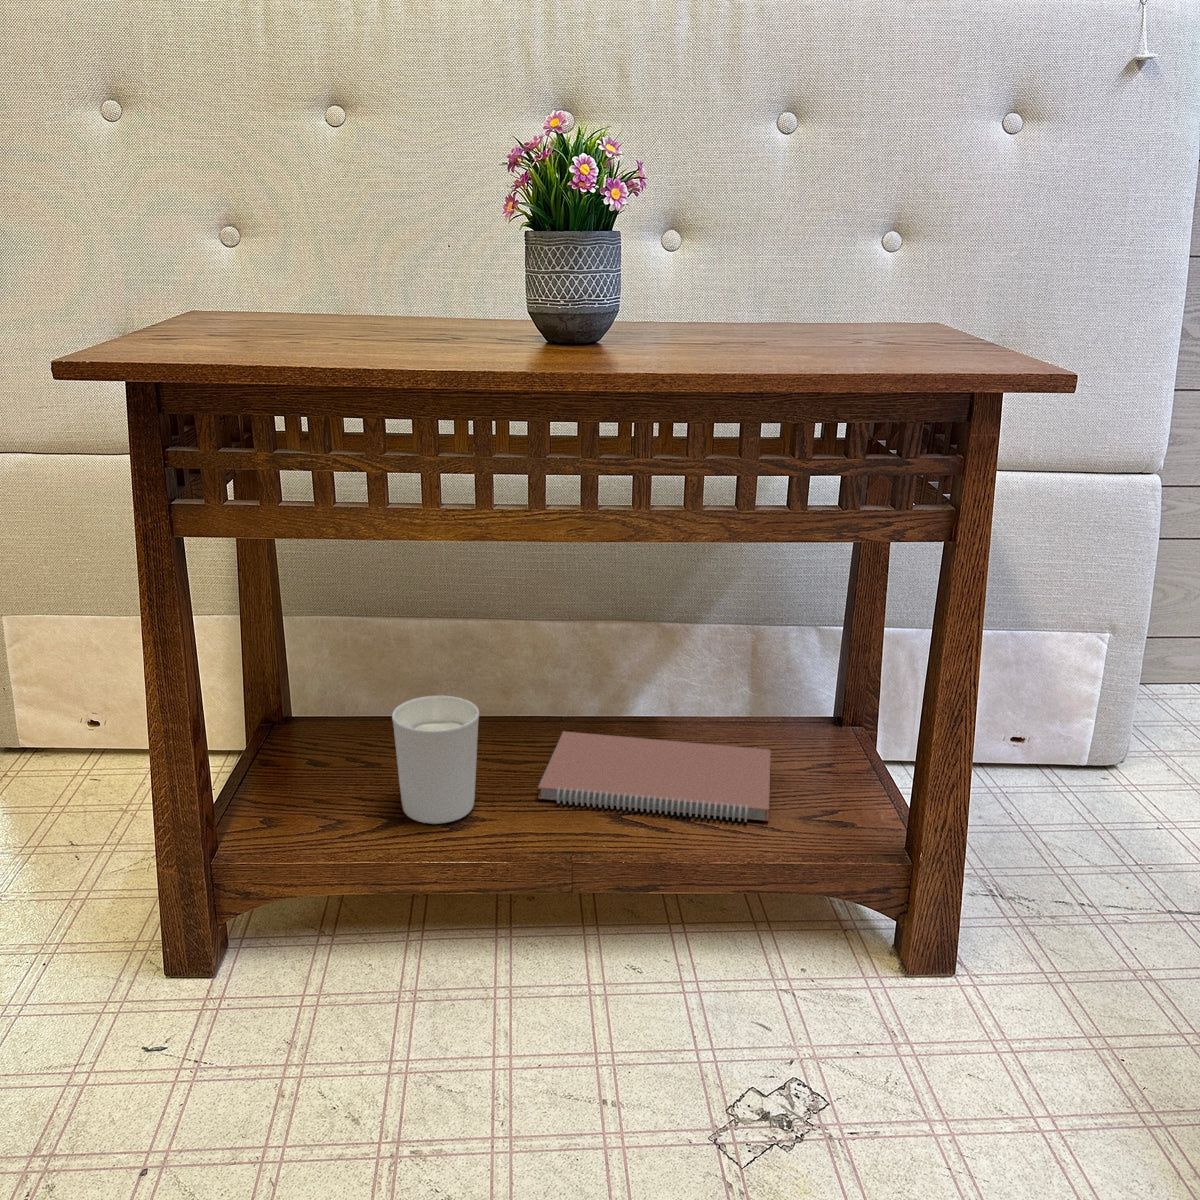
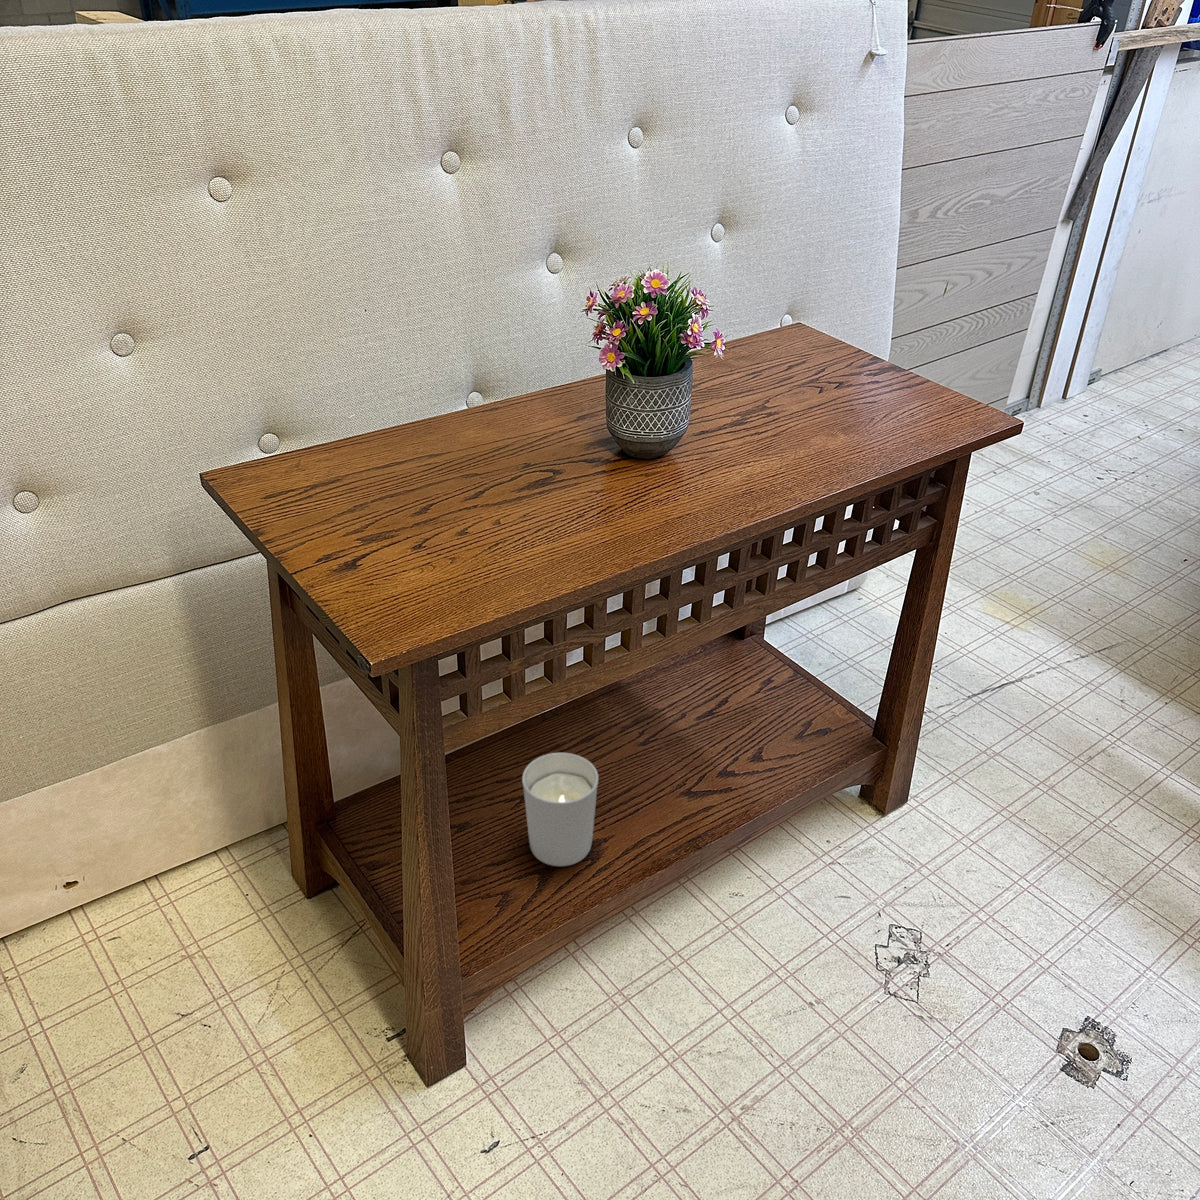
notebook: present [538,732,771,822] -> none [576,686,786,802]

